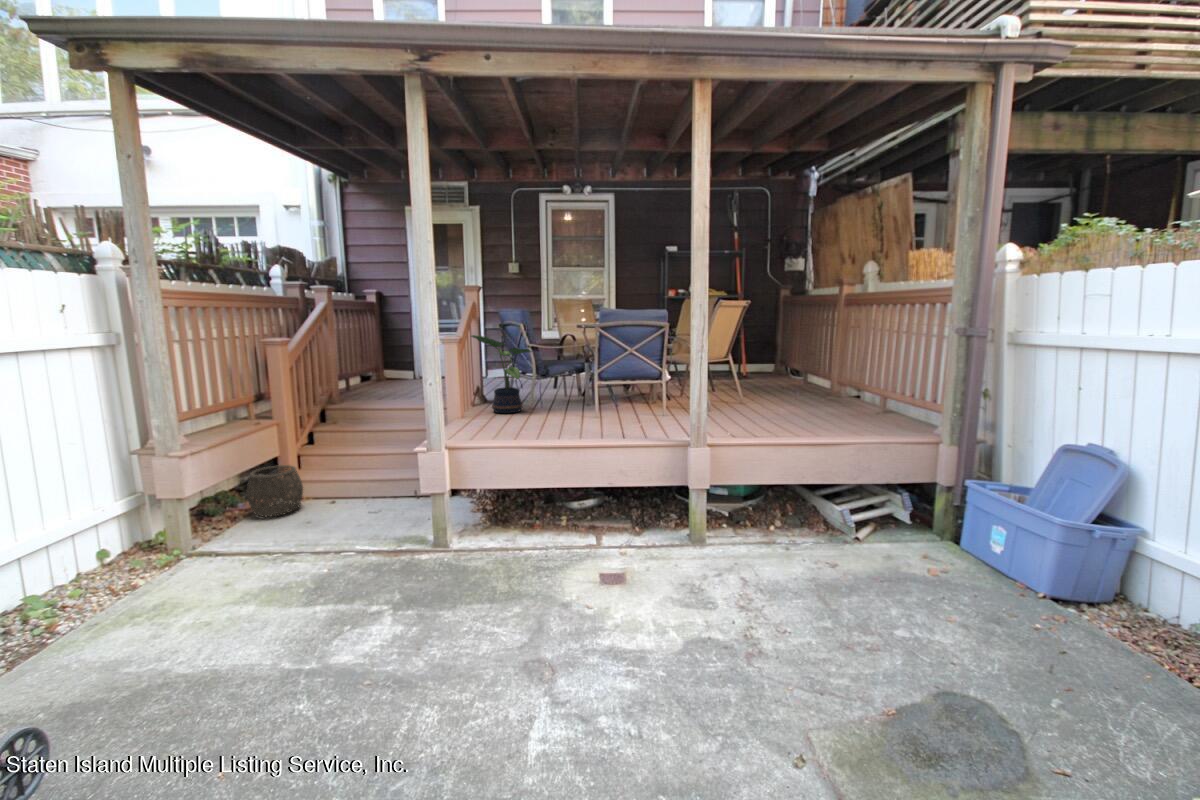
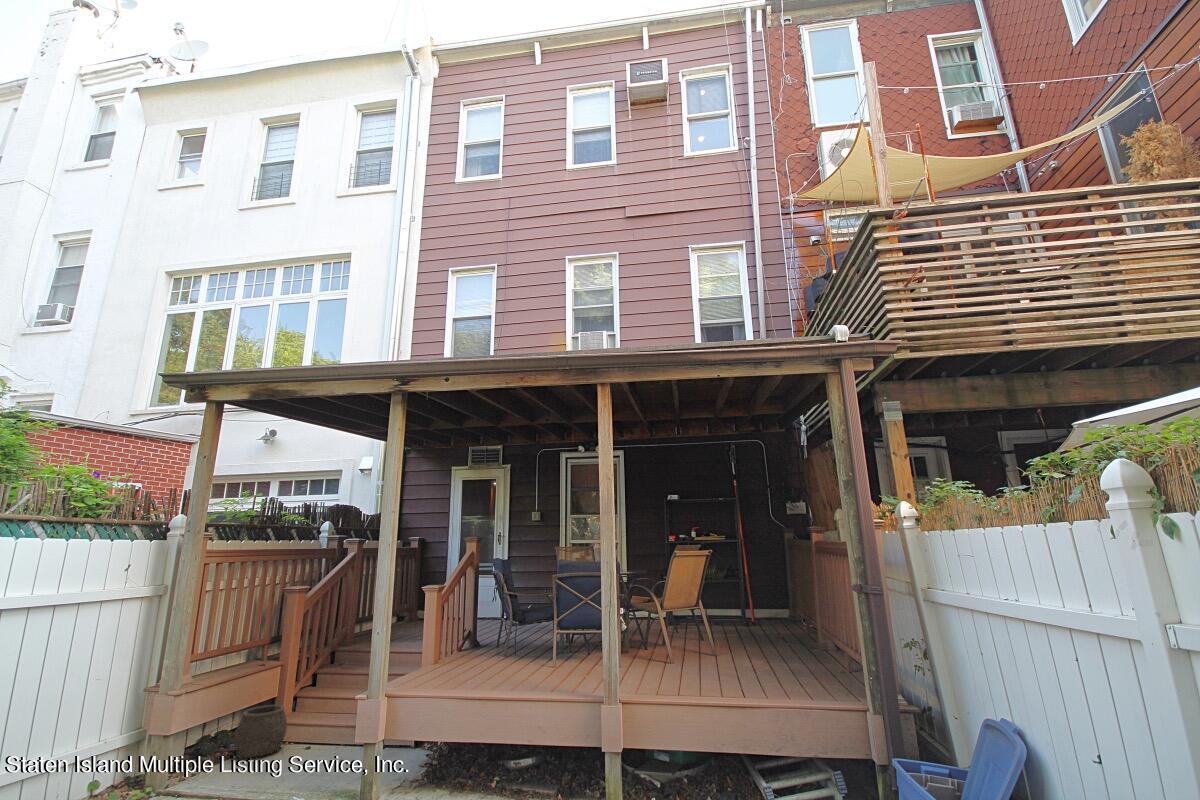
potted plant: present [471,335,531,413] -> none [449,584,504,660]

